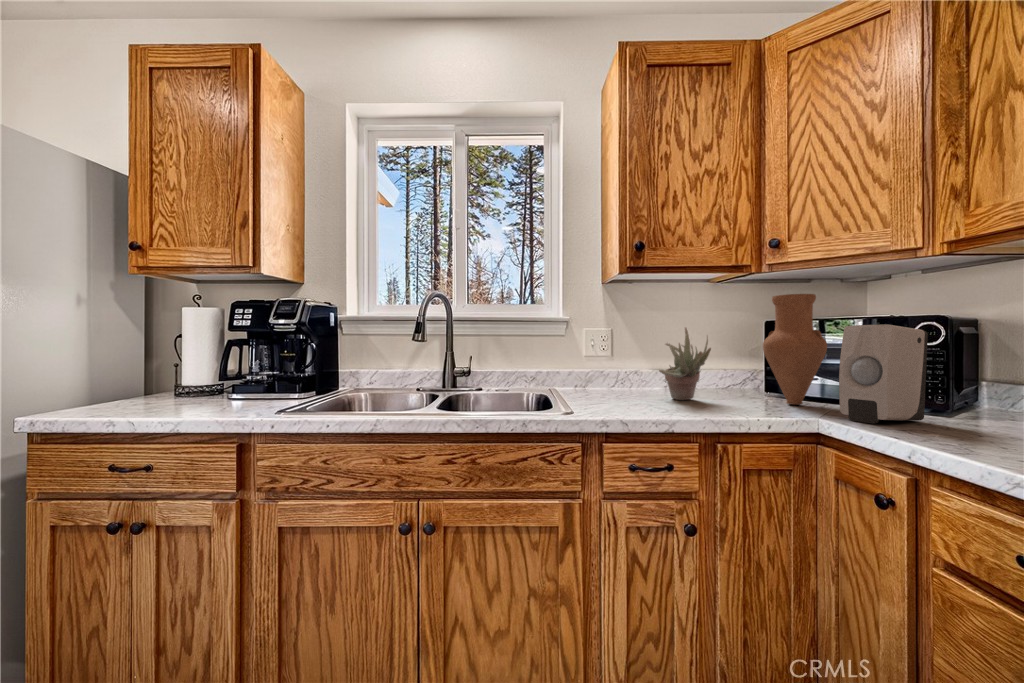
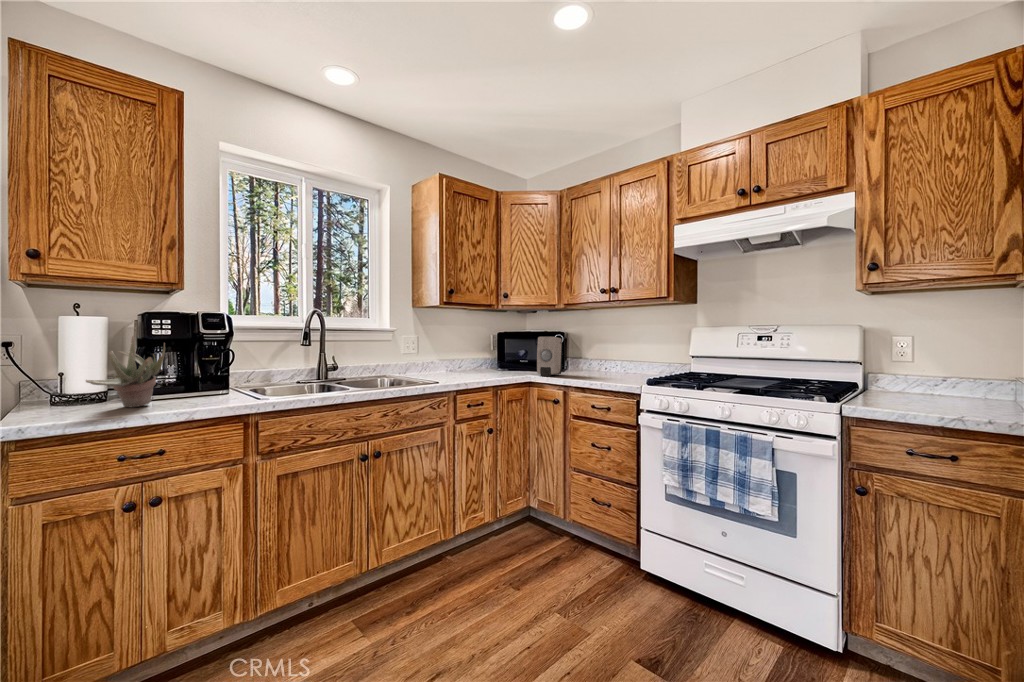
vase: present [763,294,827,405] -> none [500,321,526,372]
succulent plant: present [659,327,711,400] -> present [86,336,165,407]

